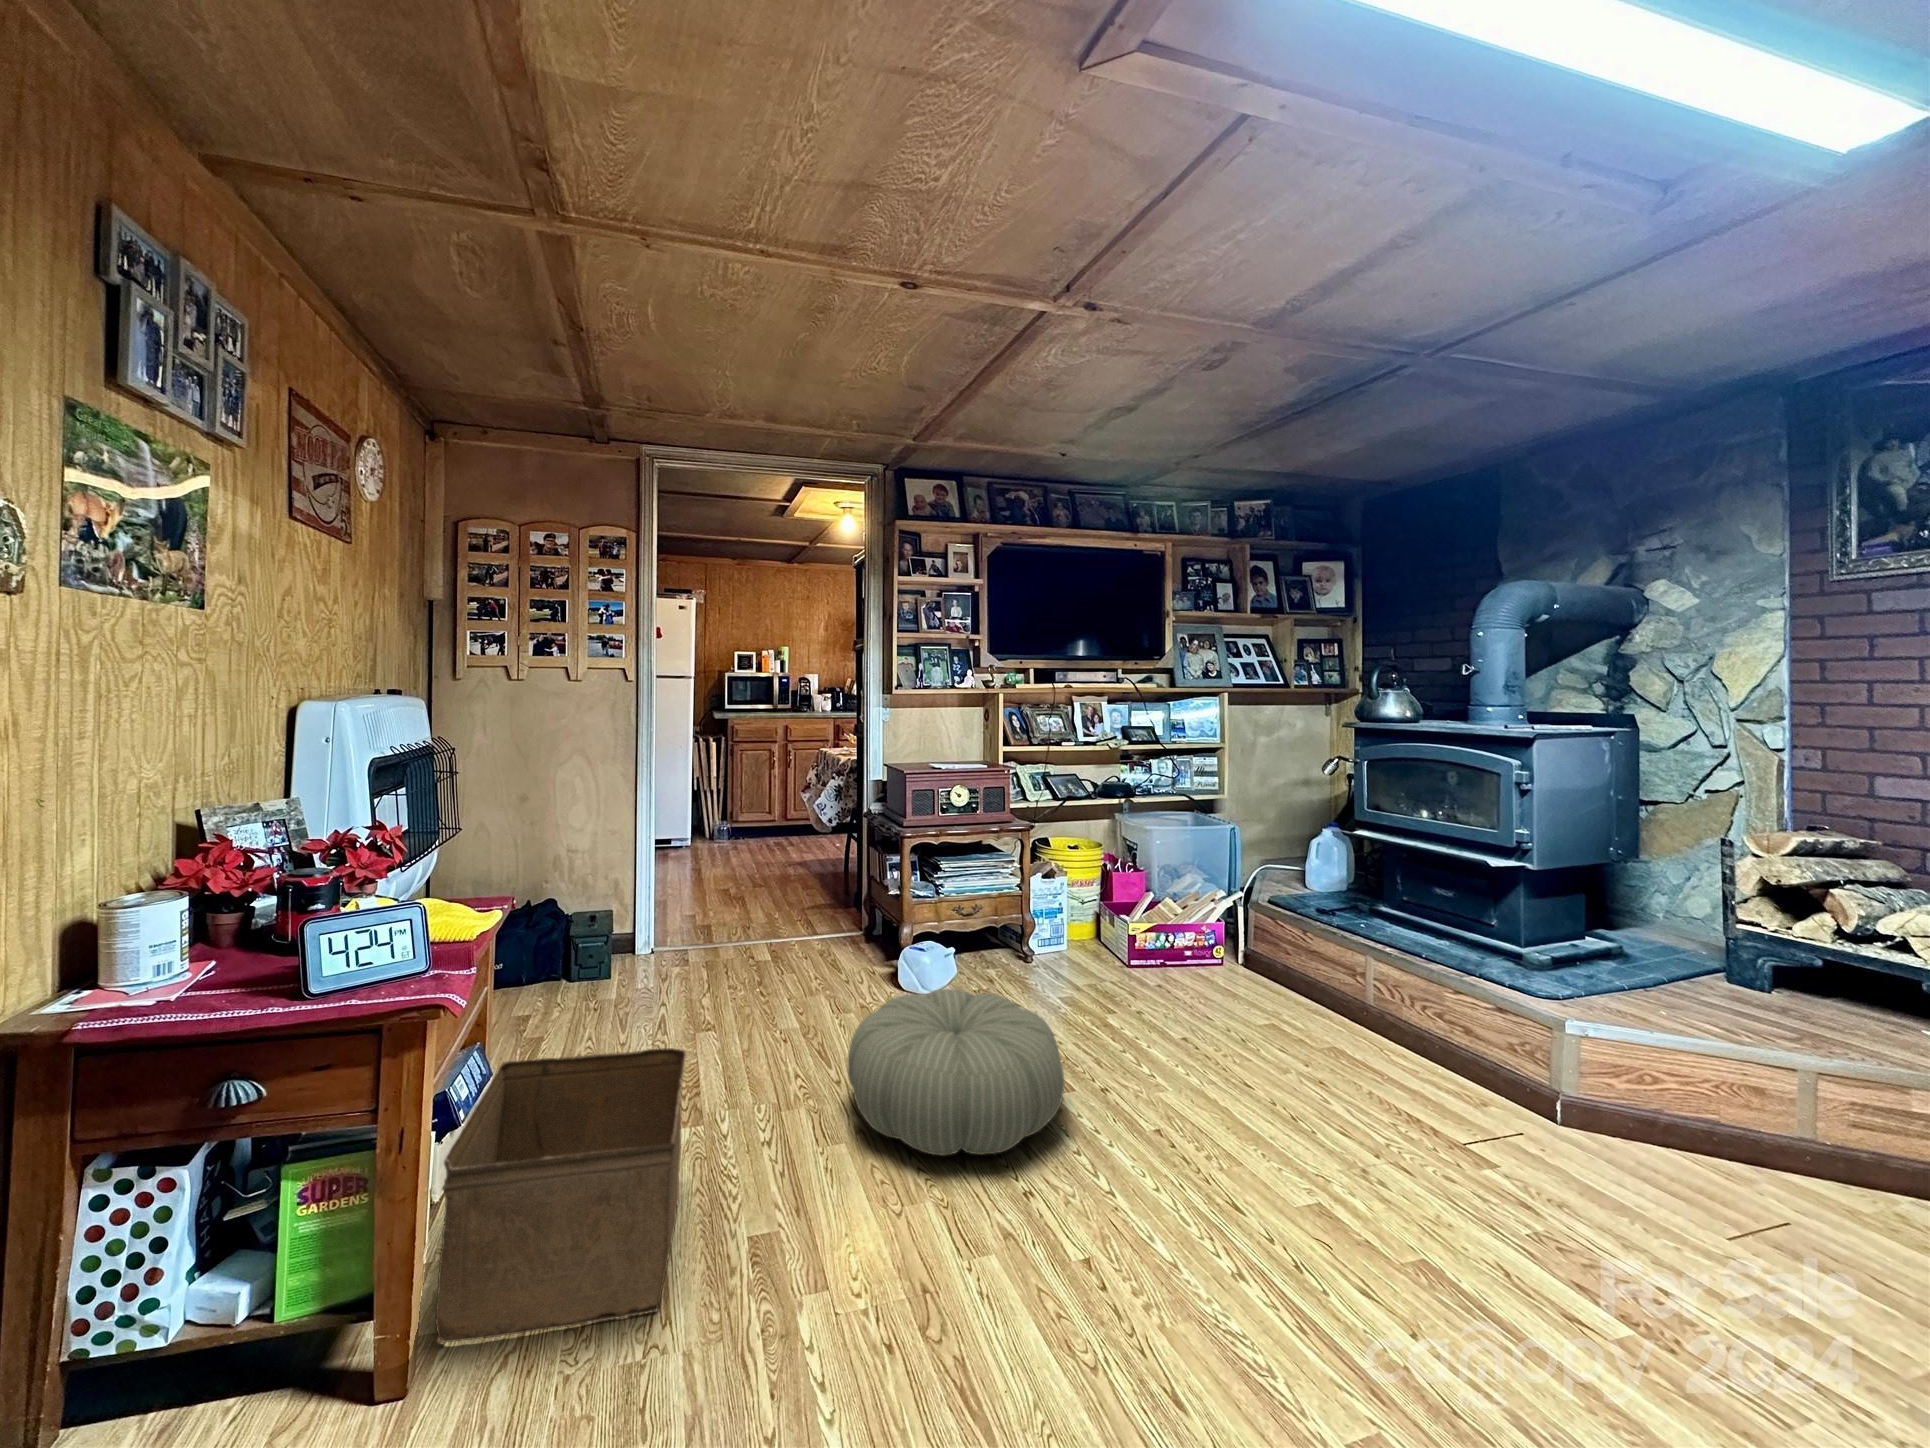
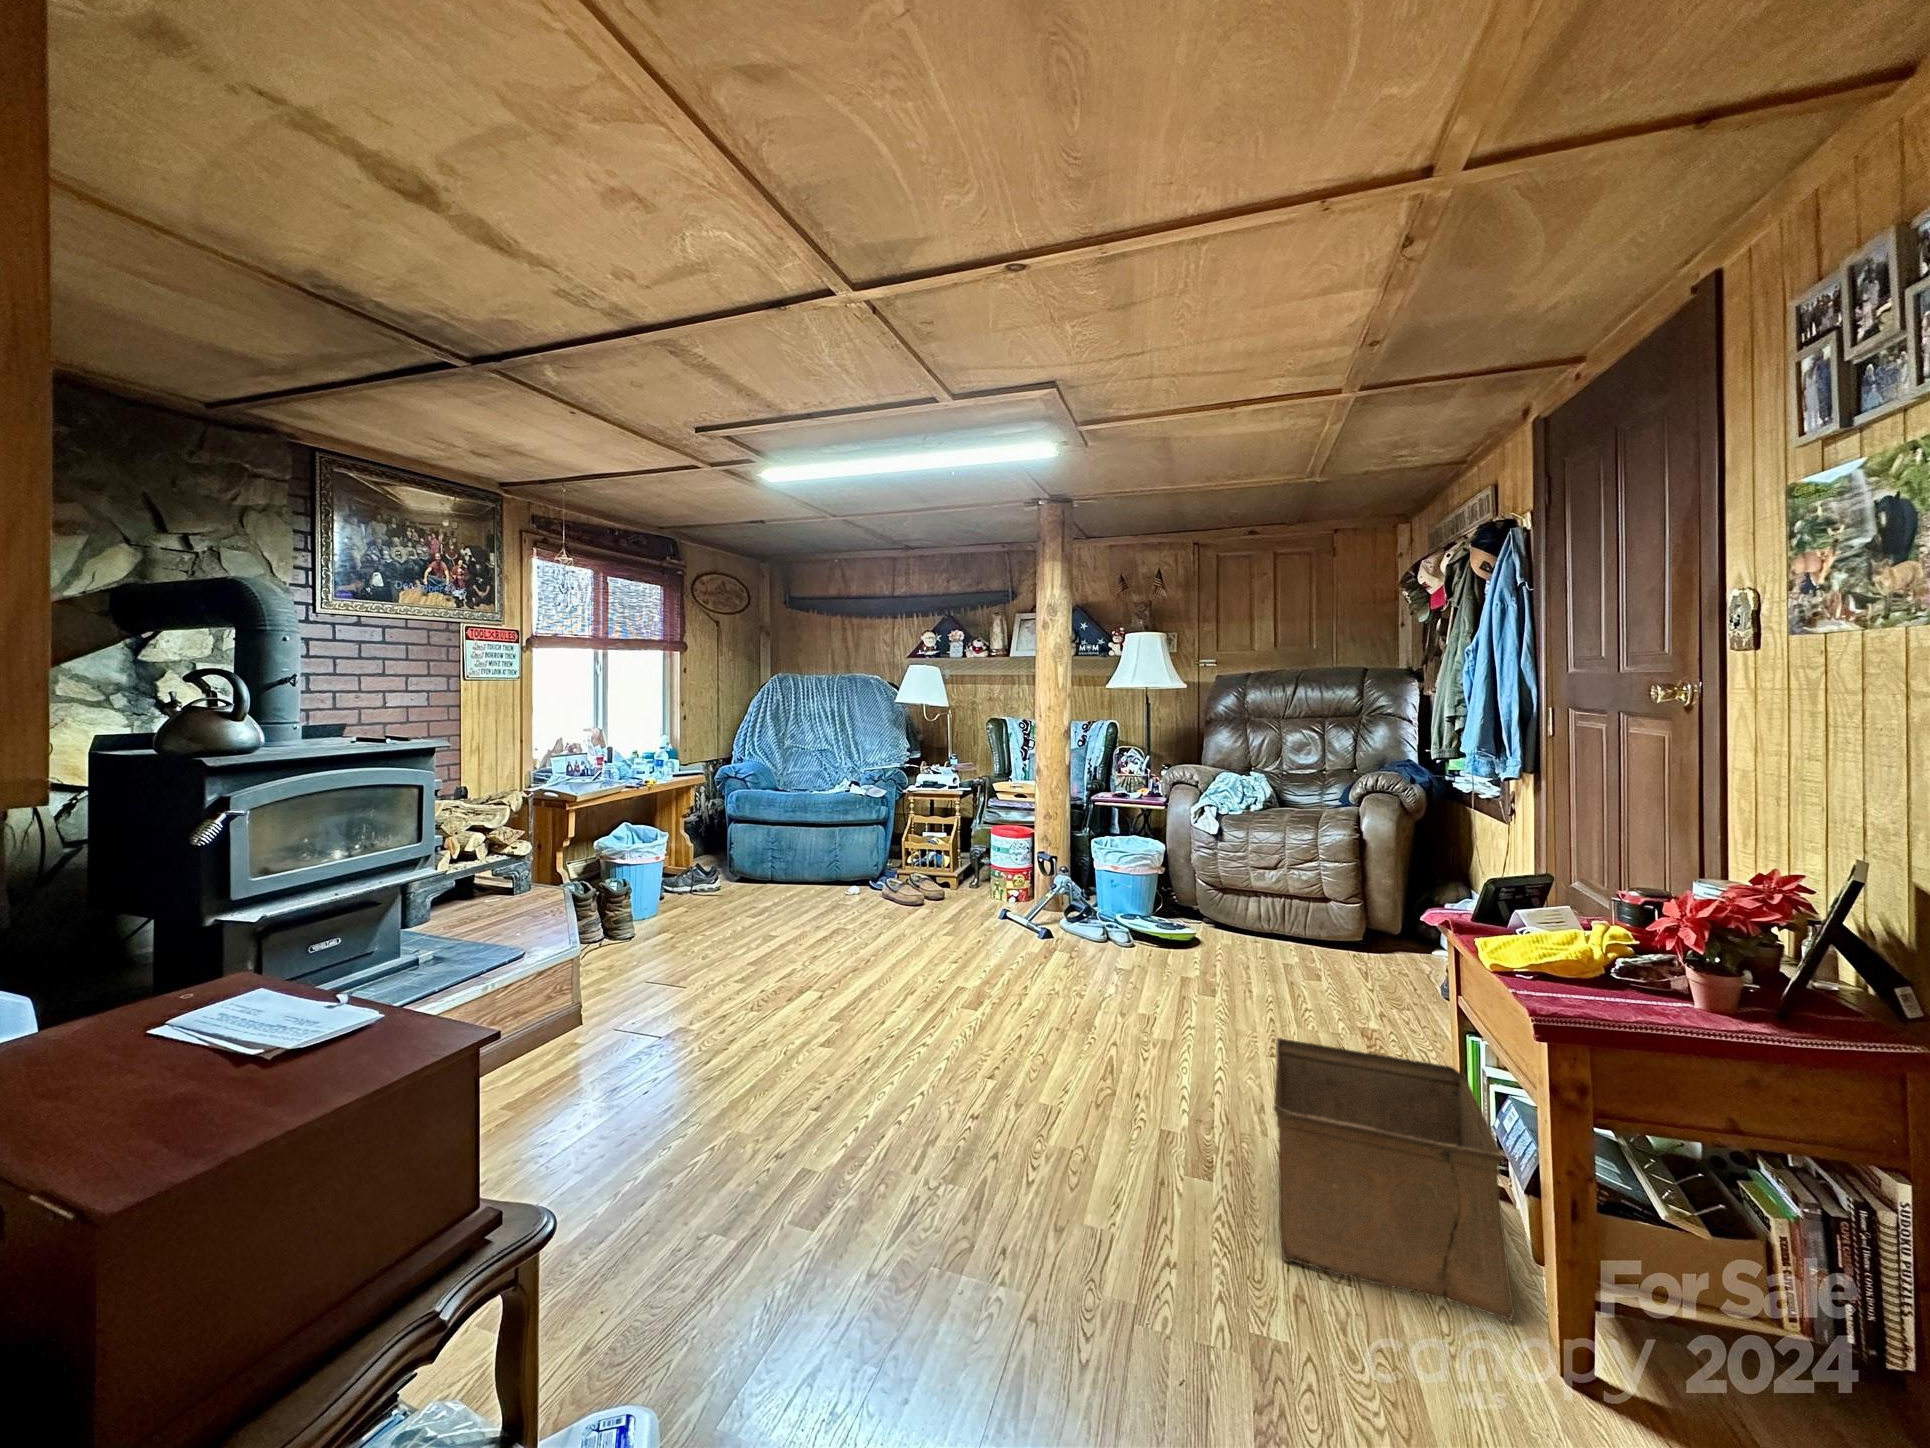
pouf: present [848,989,1064,1156] -> none [811,1056,1070,1276]

